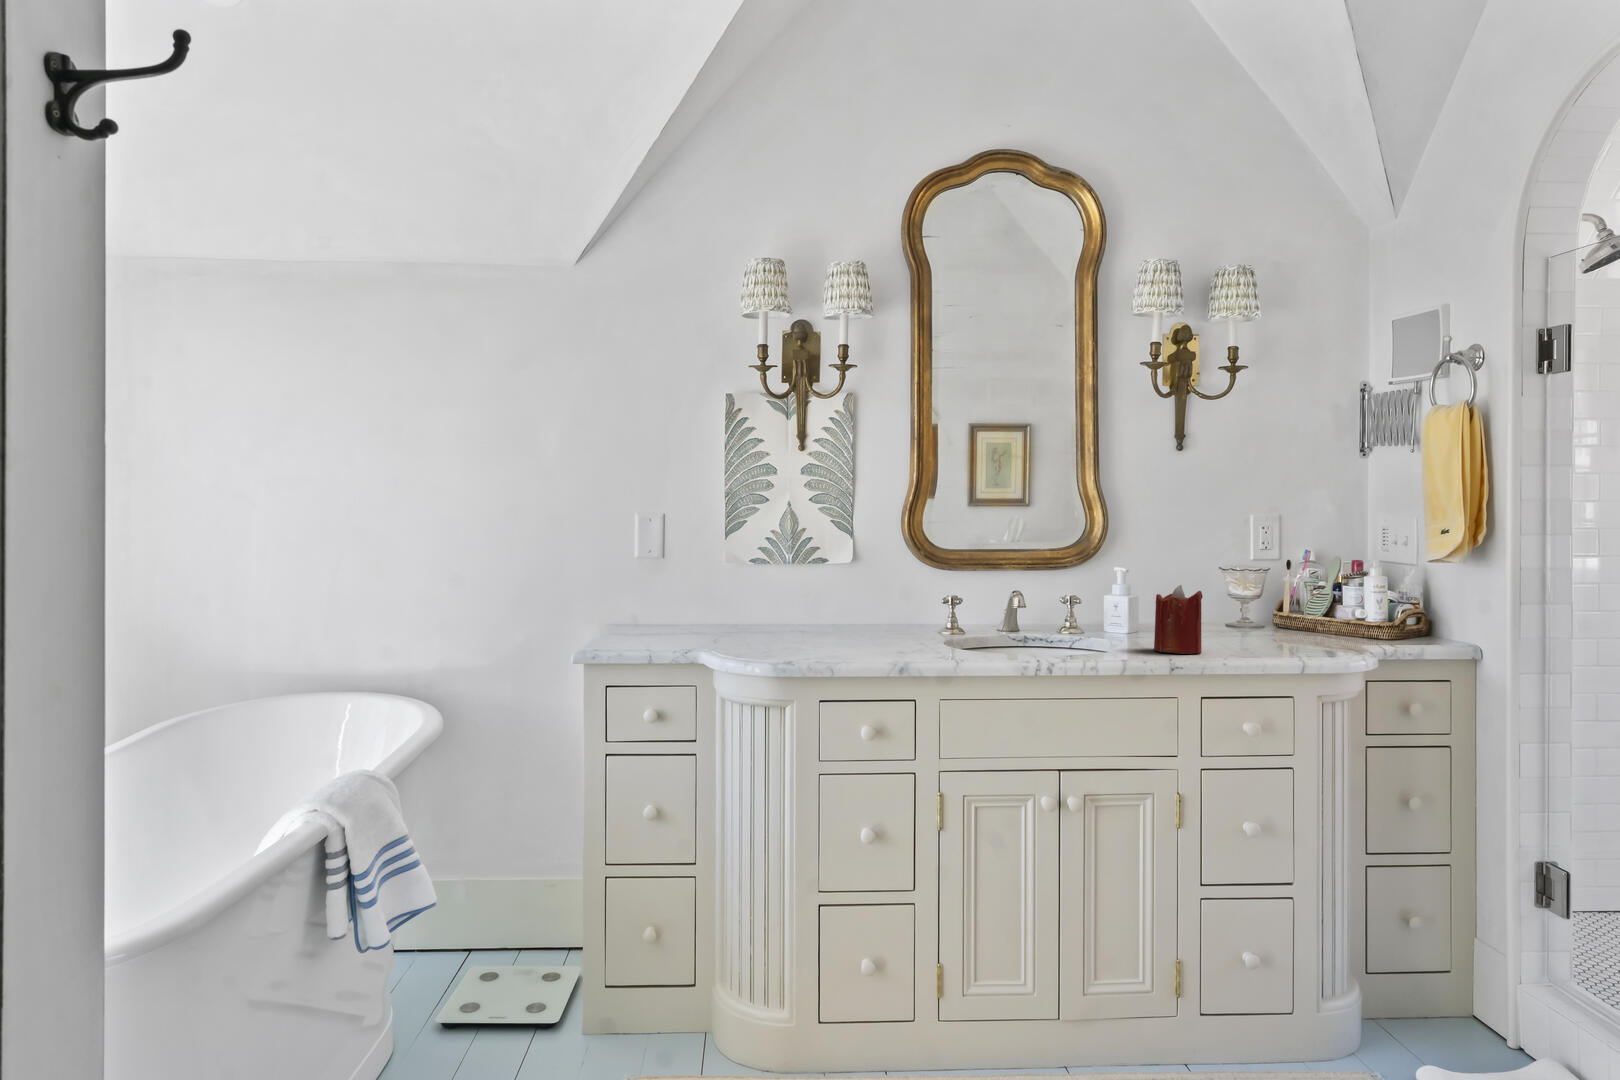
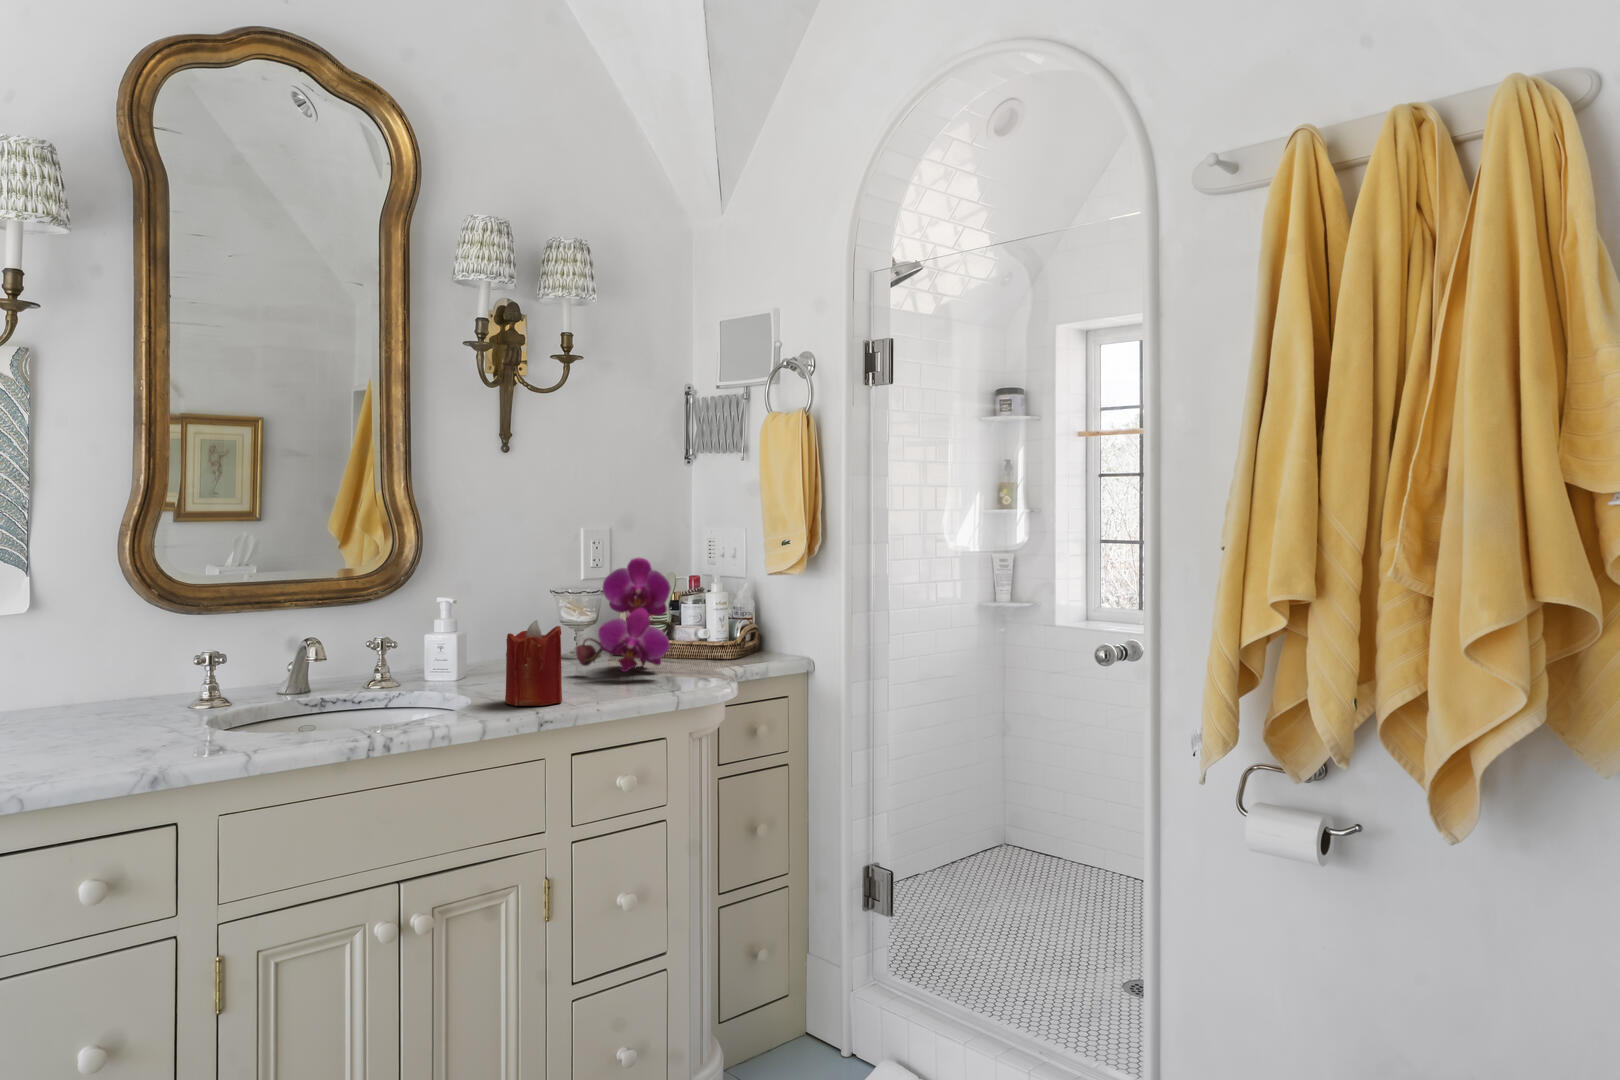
flower: none [1229,539,1322,639] -> present [576,558,671,672]

